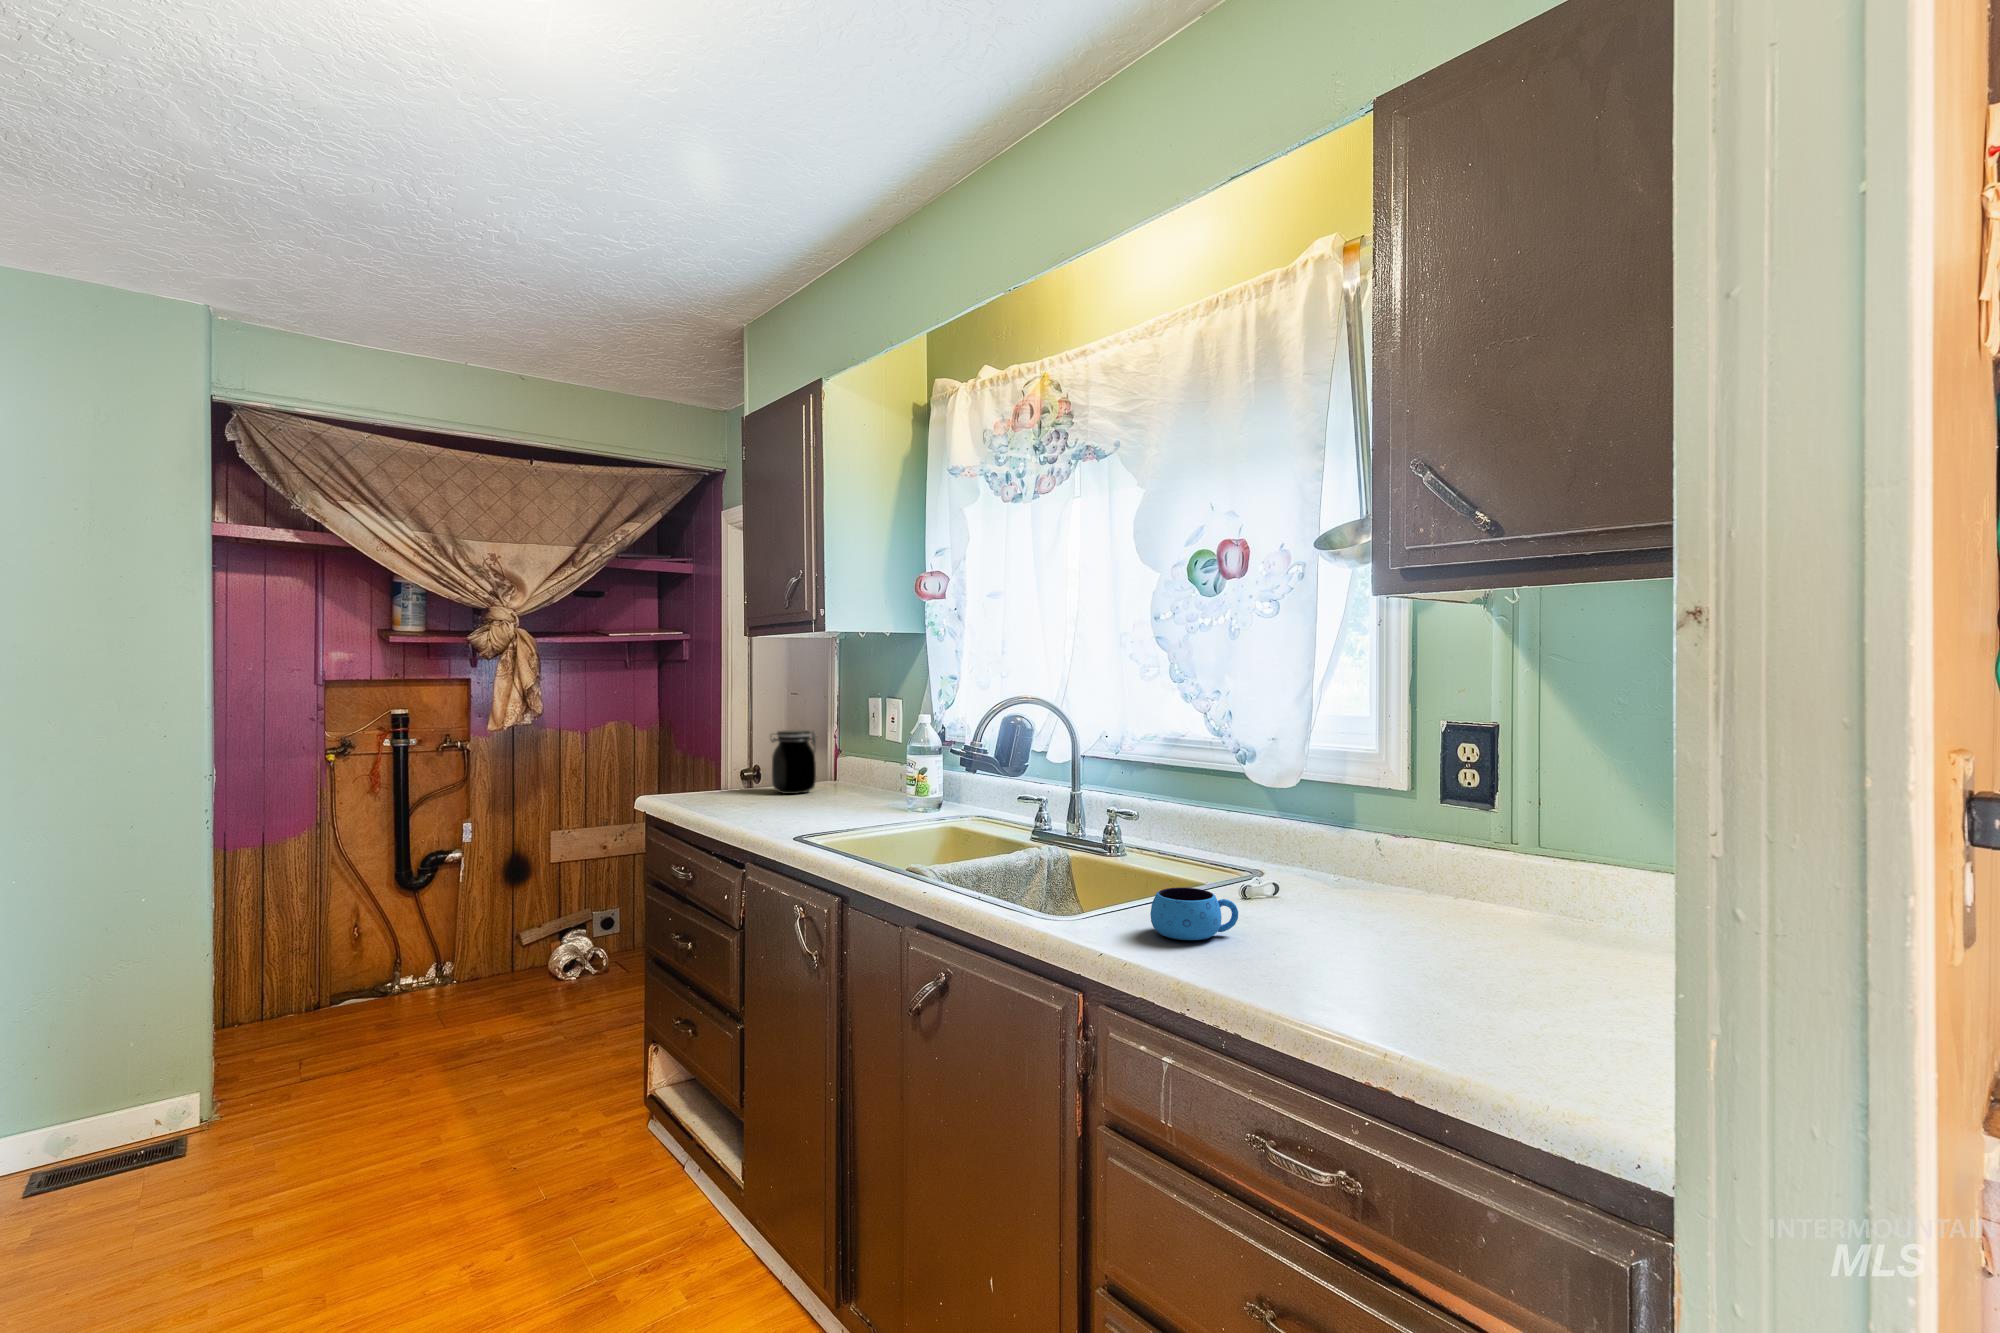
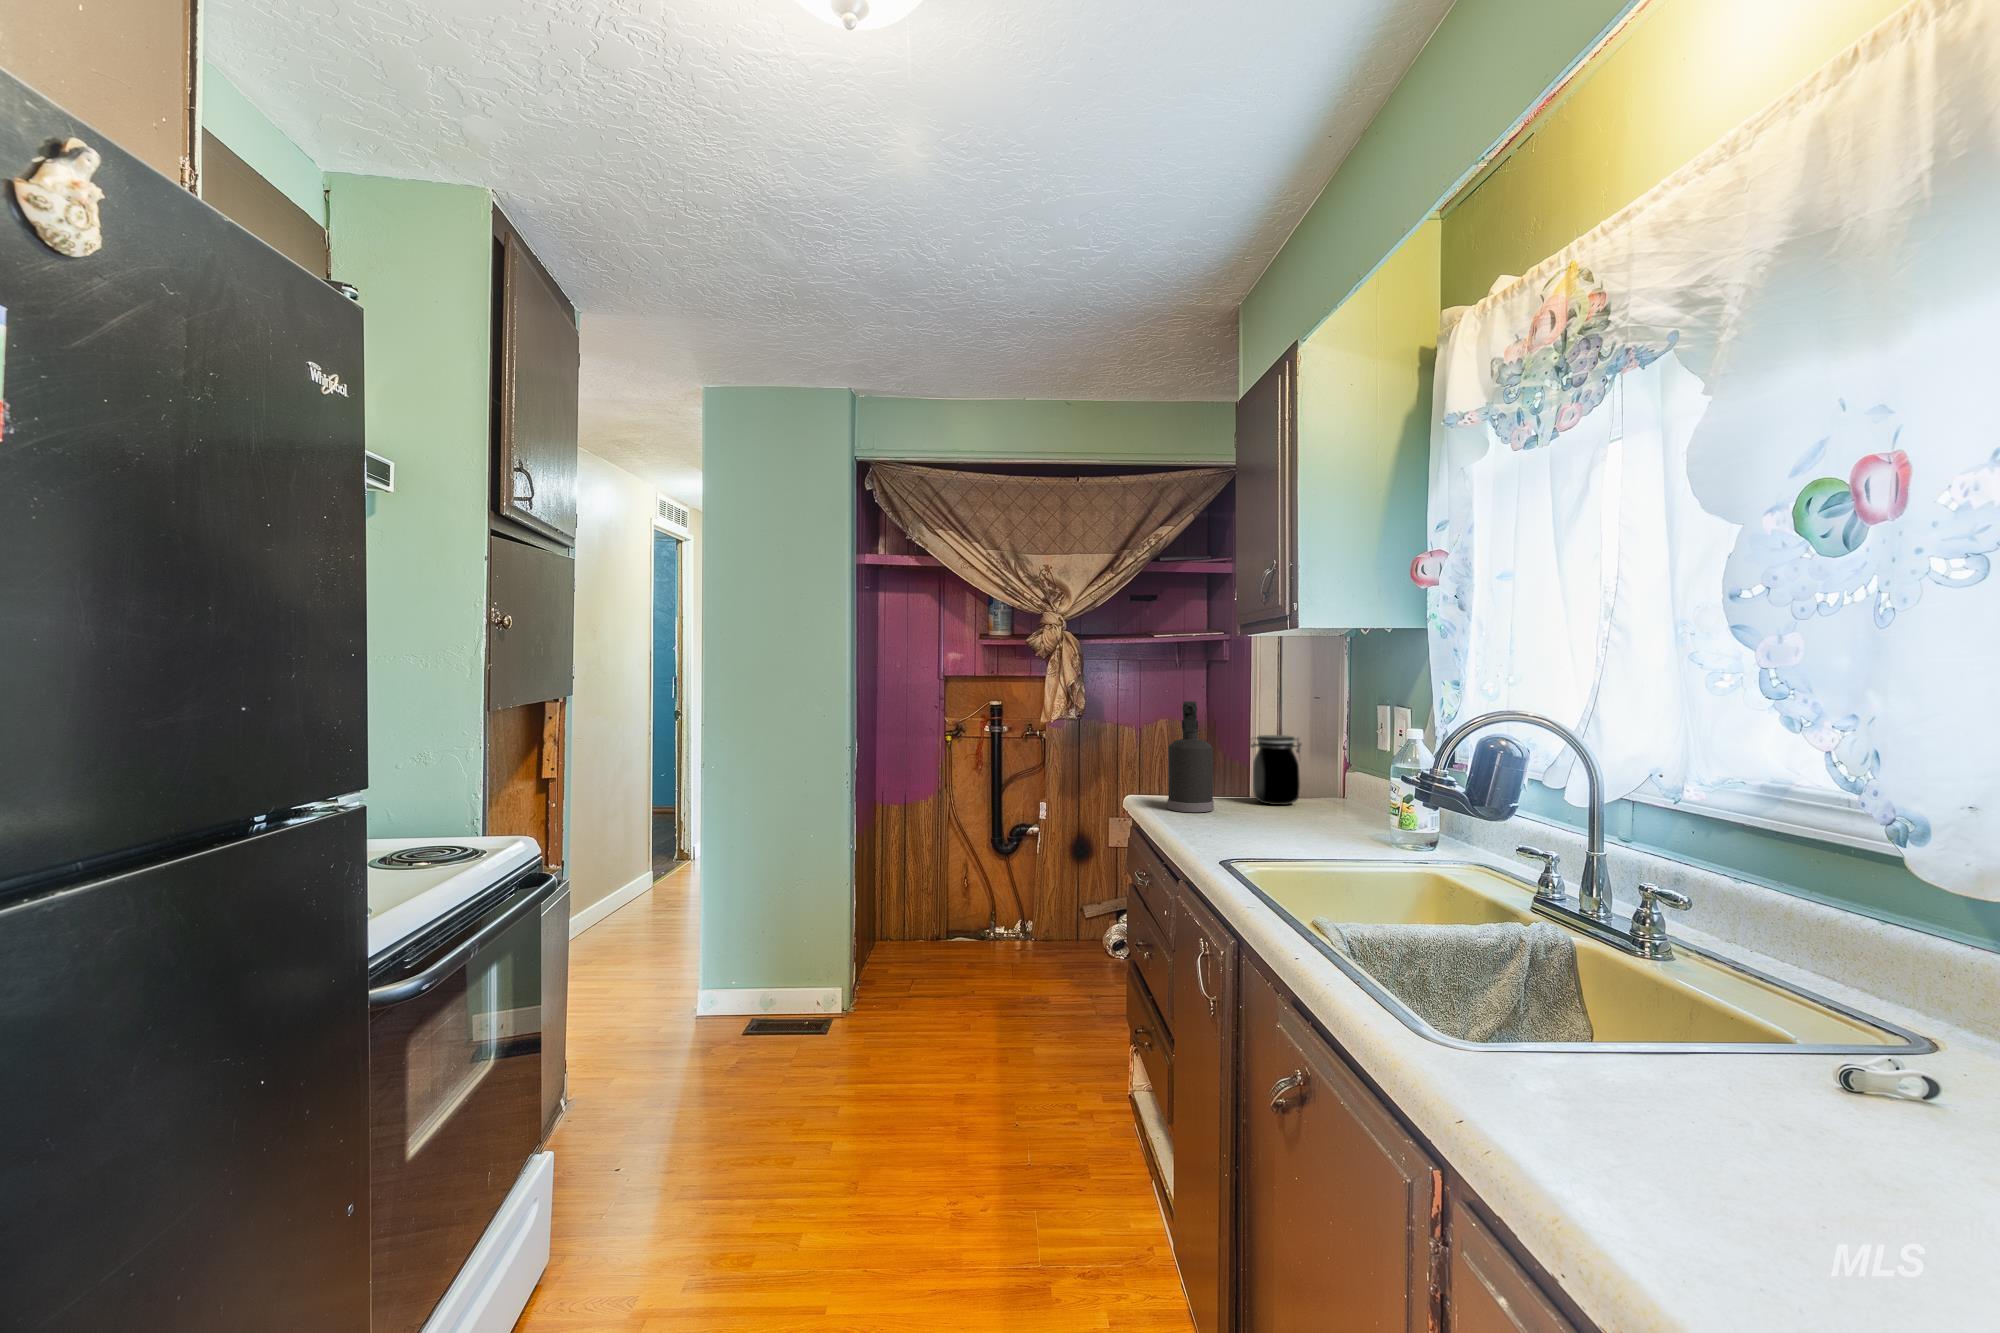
spray bottle: none [701,700,746,807] -> present [1168,701,1214,812]
mug: present [1150,888,1238,940] -> none [1591,1066,1793,1186]

